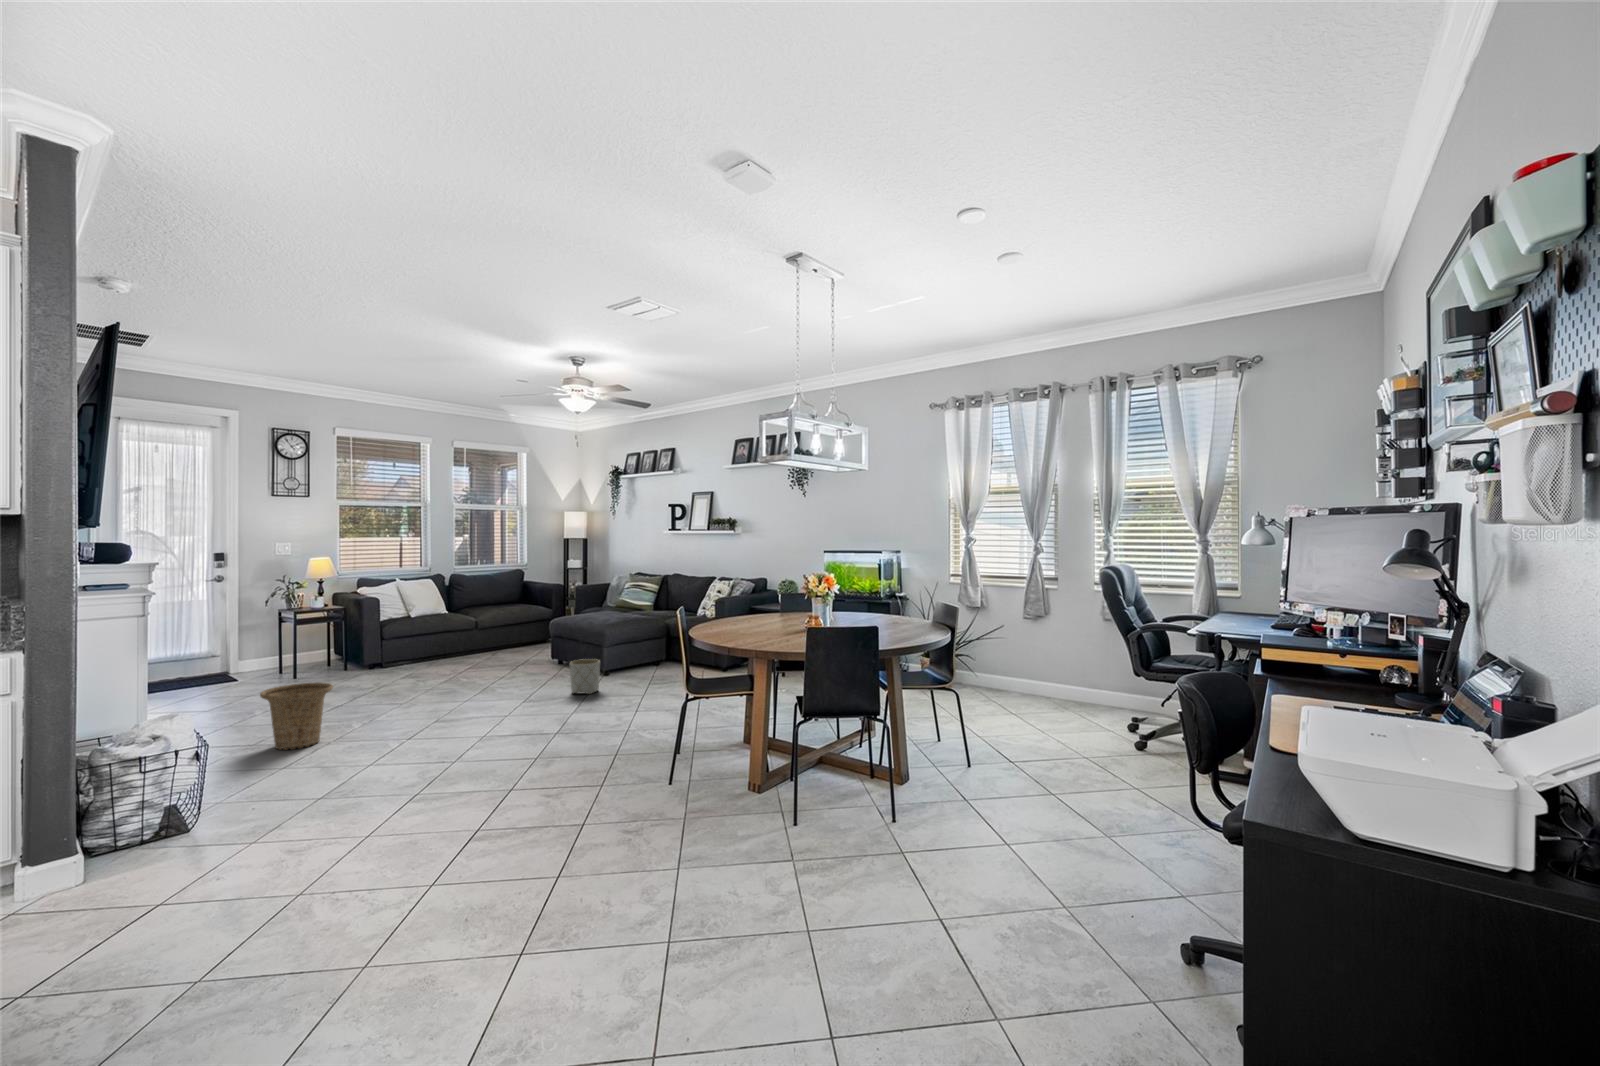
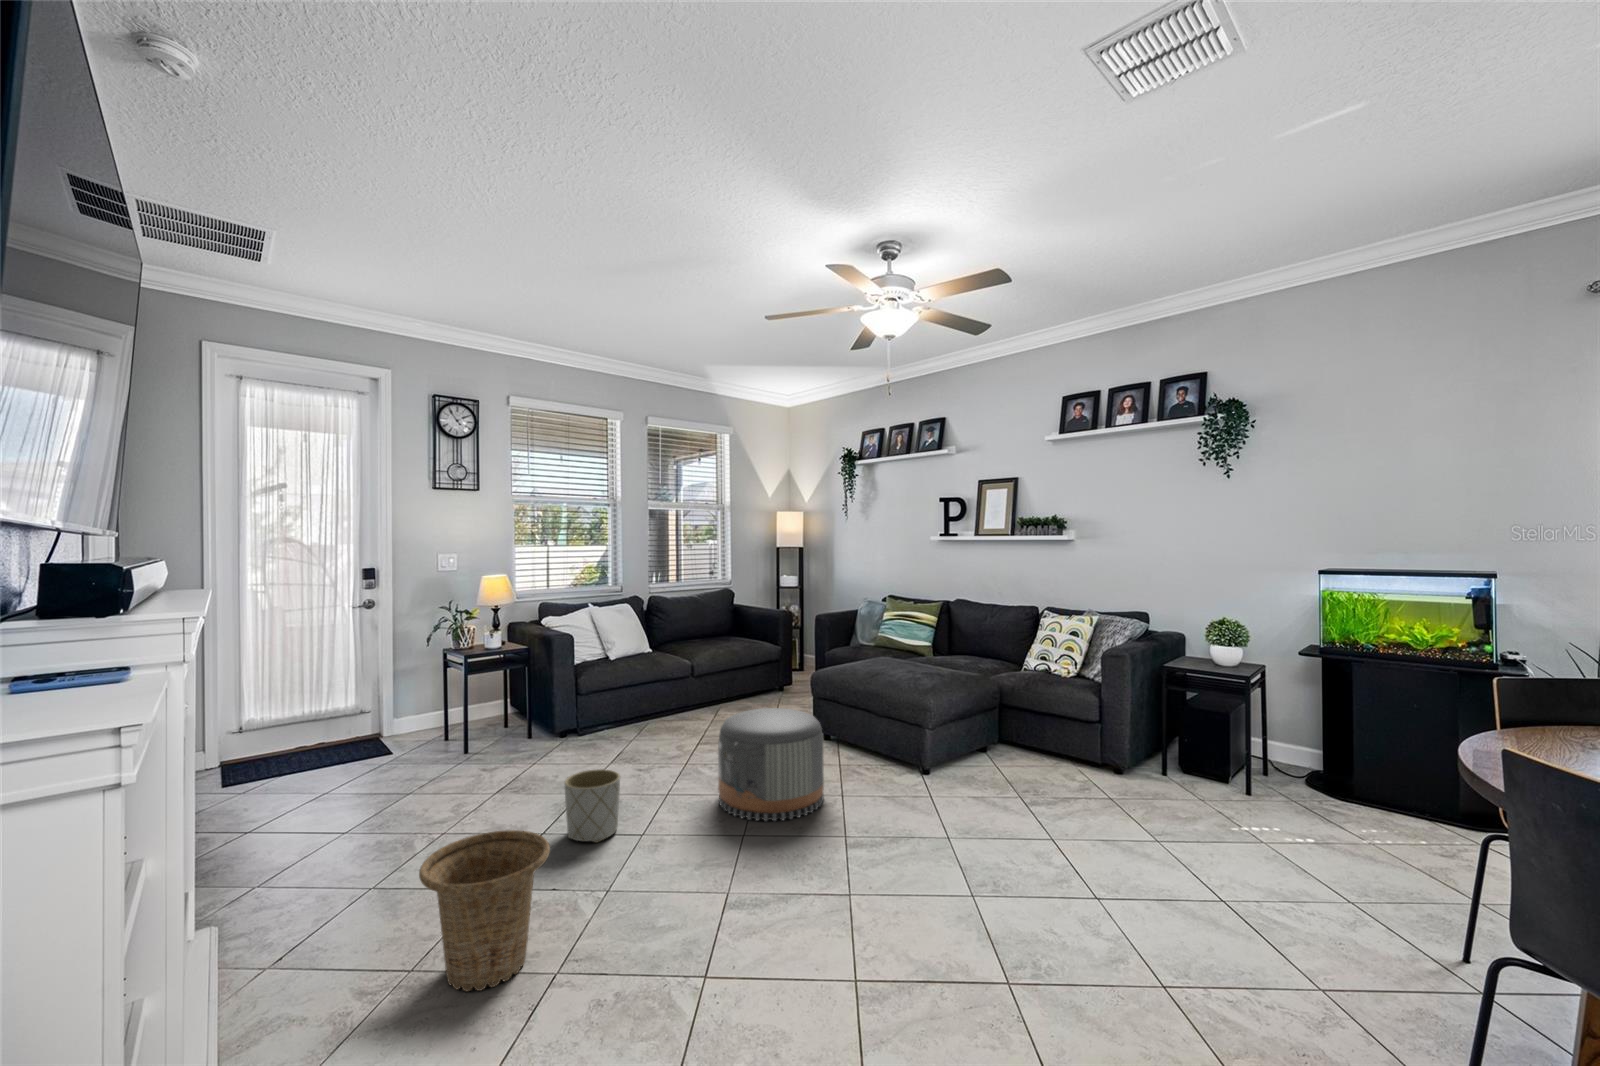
pouf: none [462,637,532,698] -> present [718,708,824,821]
planter: present [570,659,600,694] -> present [565,769,620,843]

